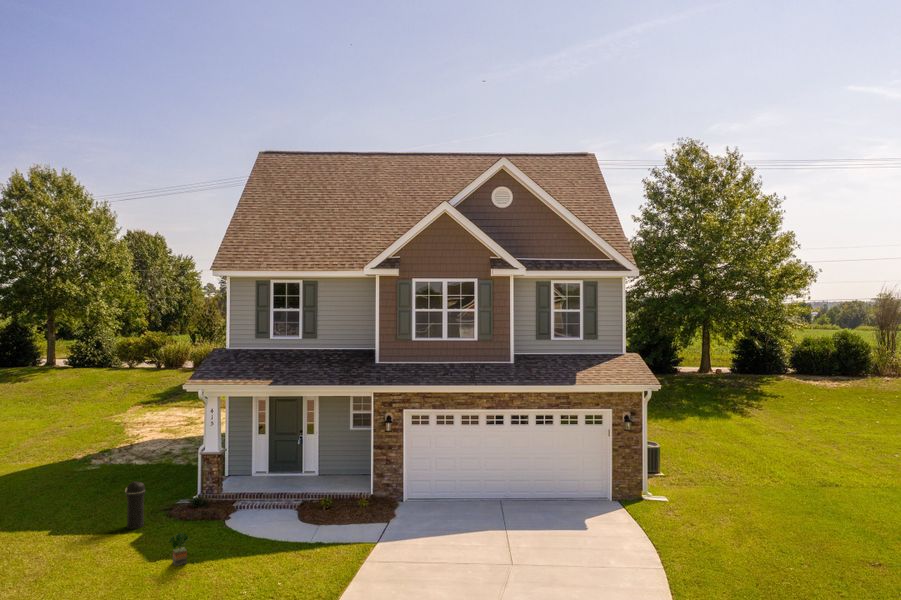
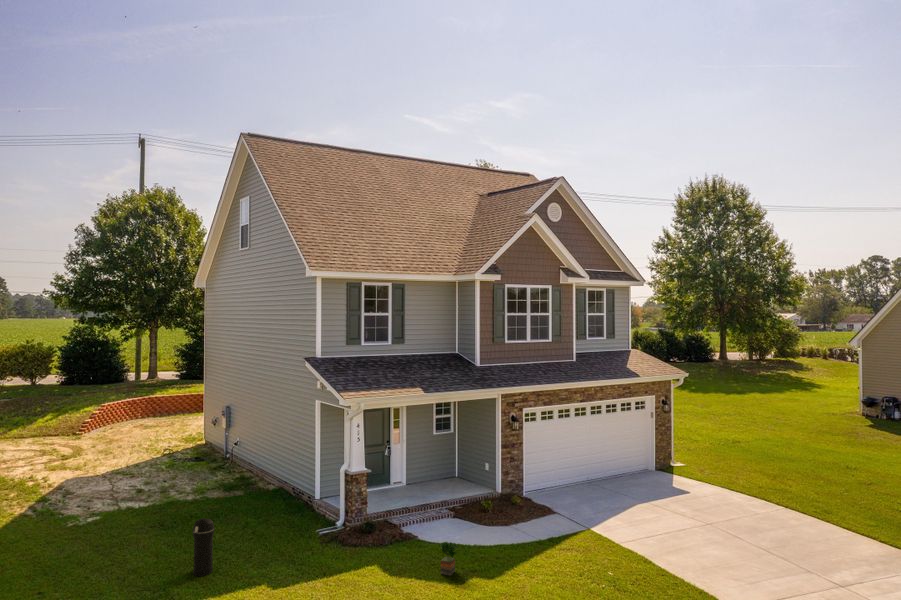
trash can: present [125,481,145,530] -> present [193,518,214,576]

